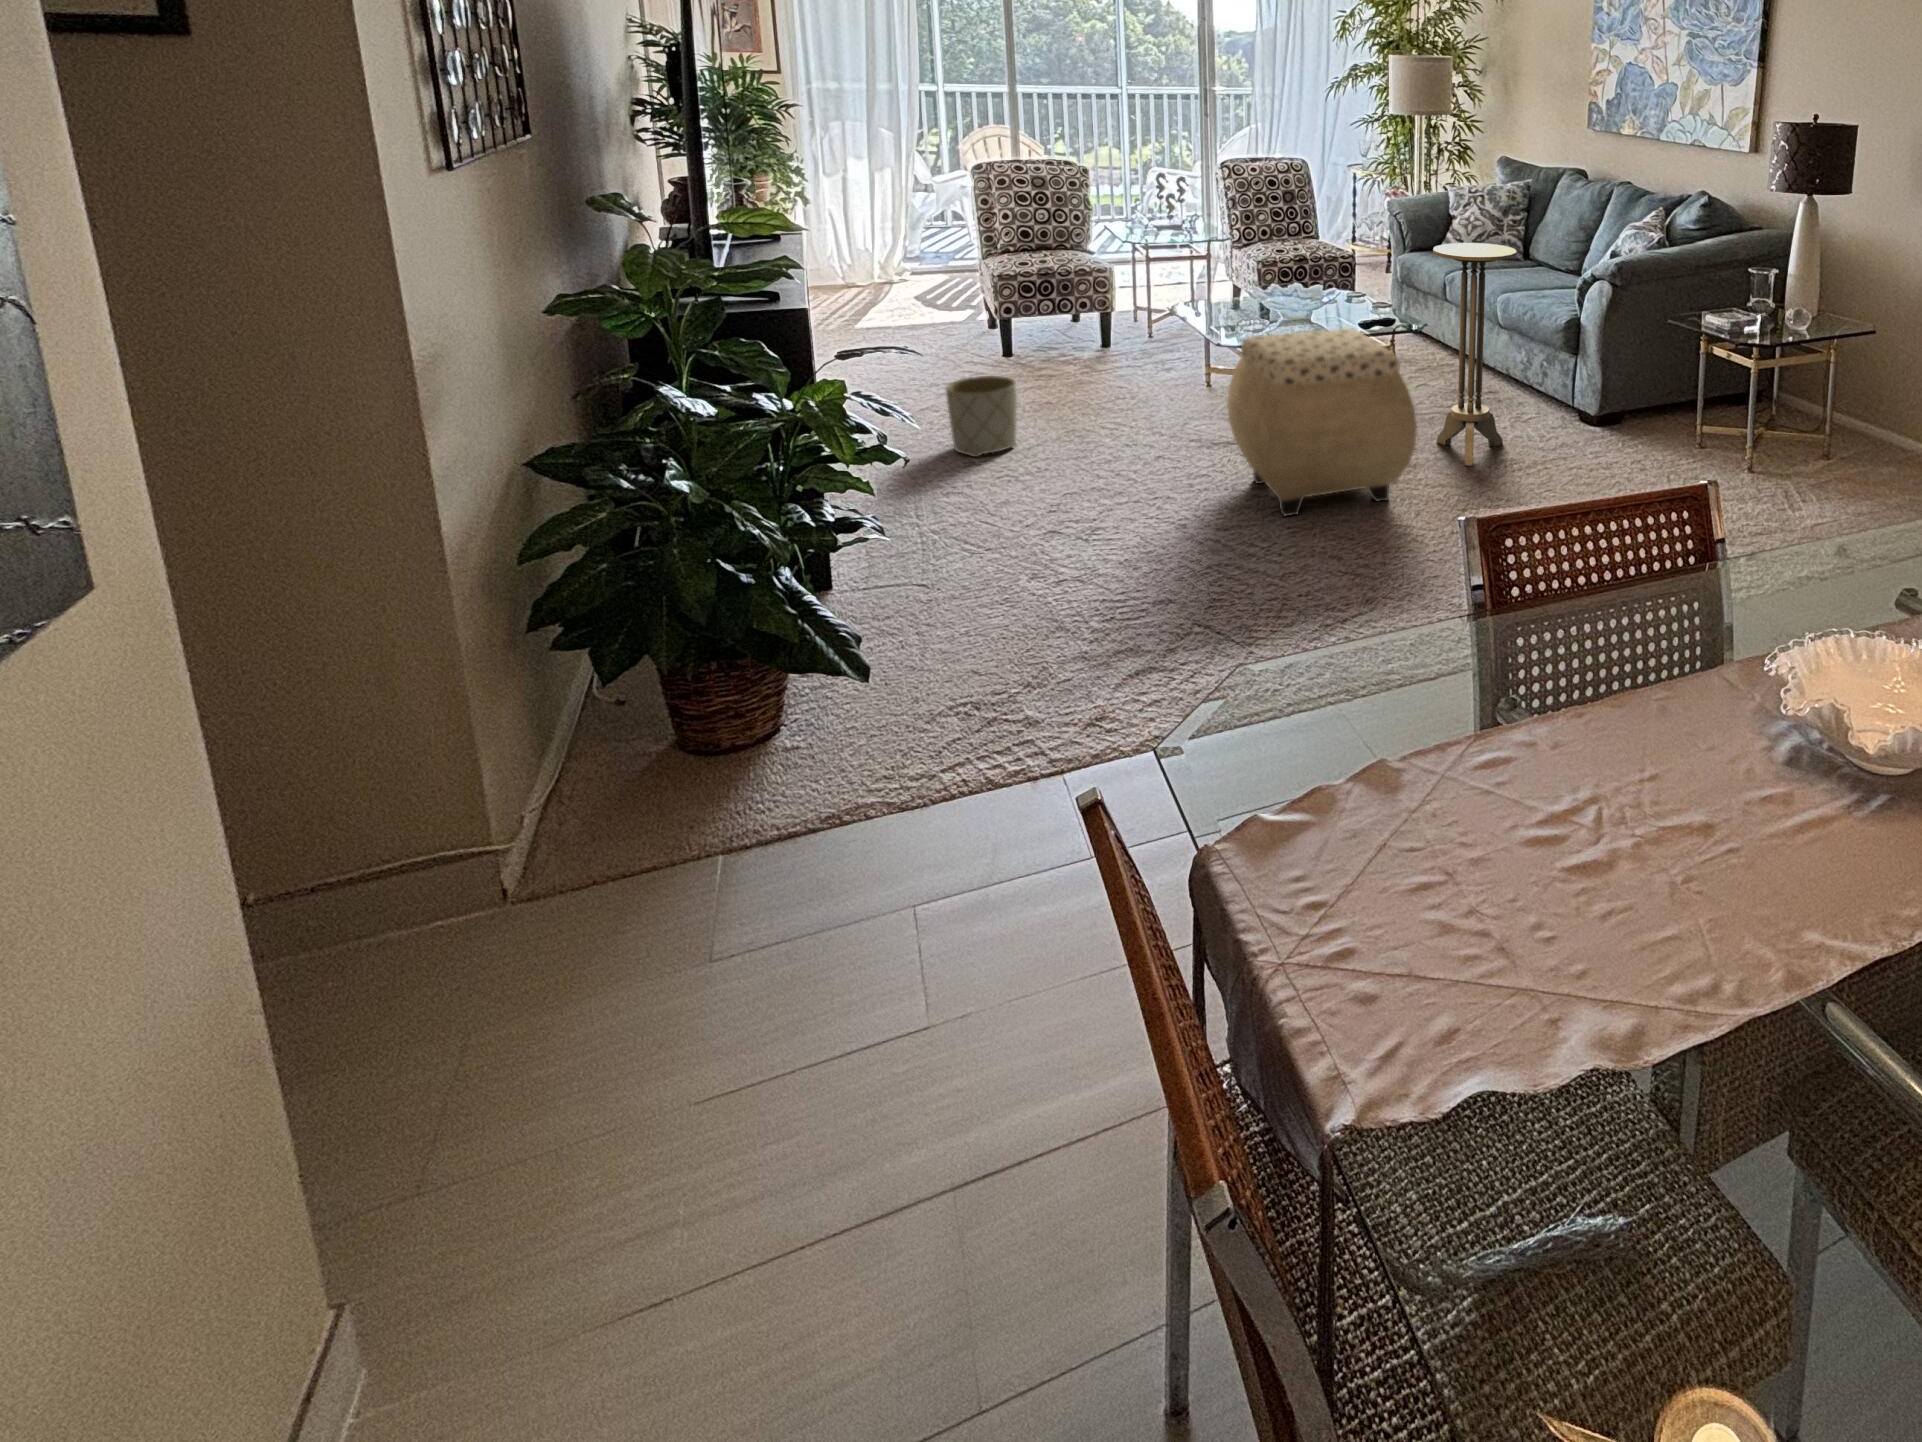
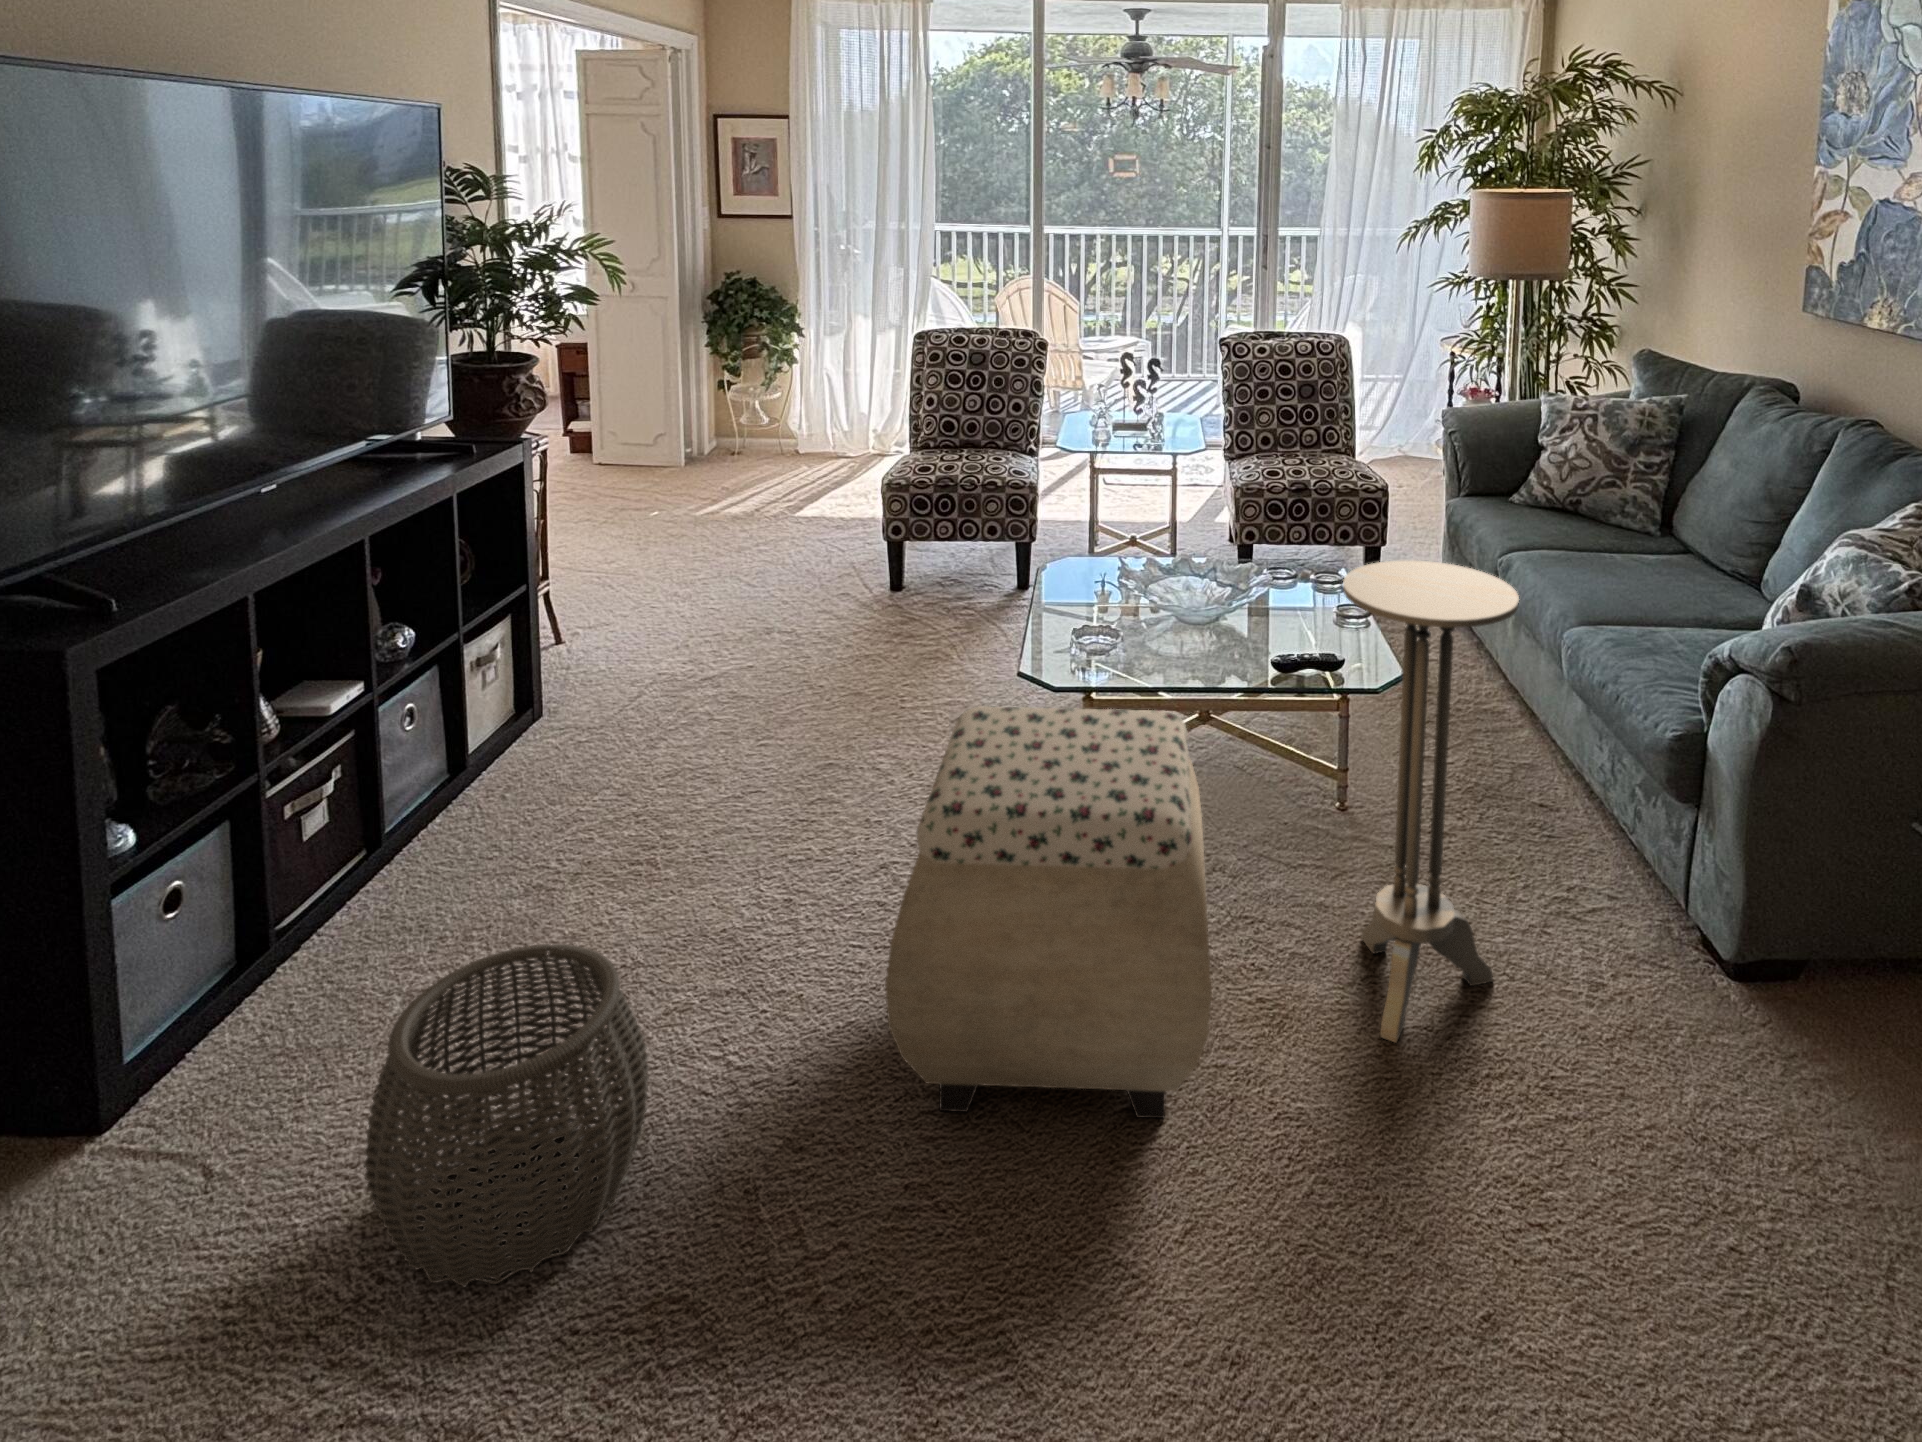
planter: present [946,376,1017,457] -> none [642,660,744,792]
woven basket: none [1035,454,1170,595] -> present [364,944,649,1287]

